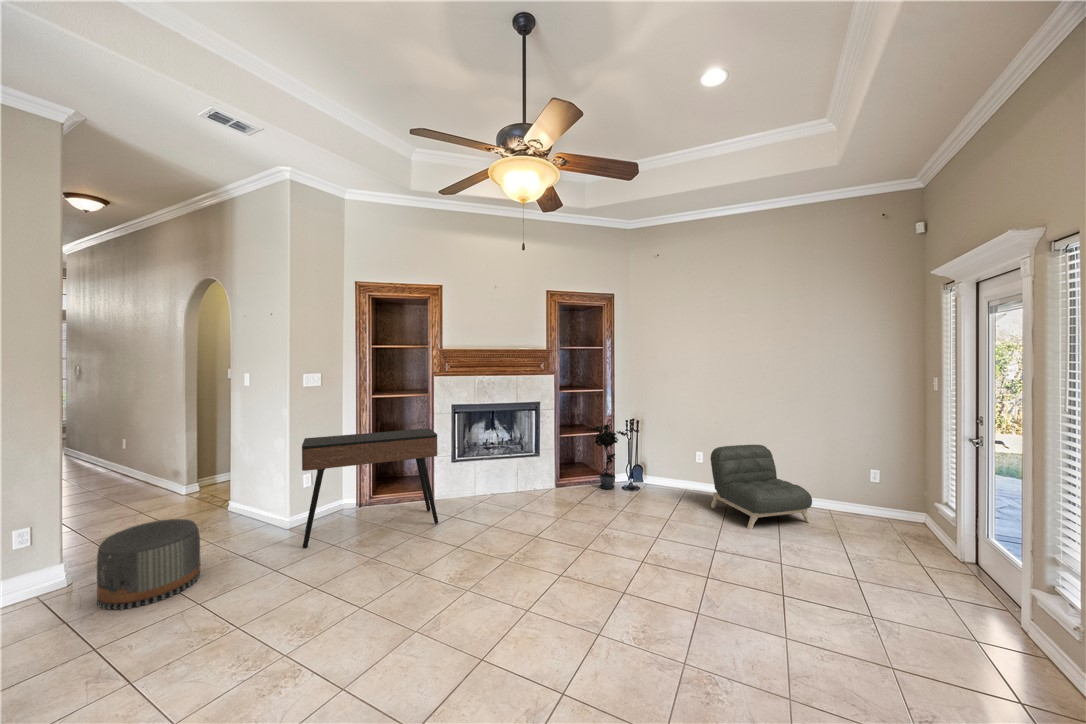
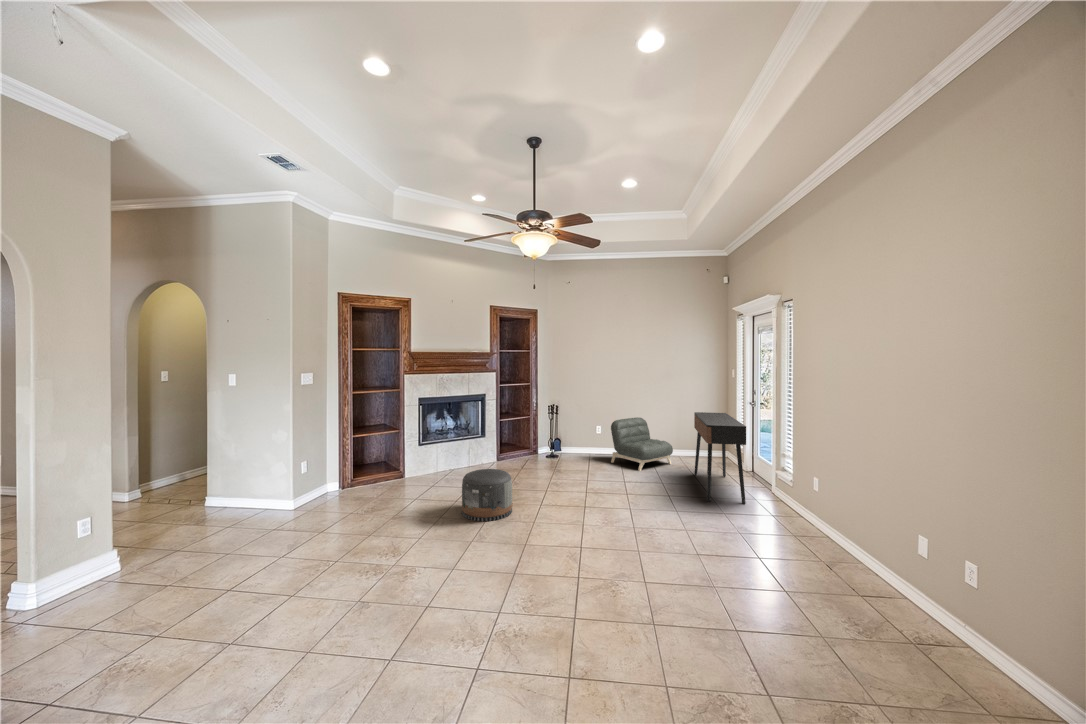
potted plant: present [586,424,629,489] -> none [517,408,552,460]
console table: present [302,428,438,548] -> present [694,412,746,504]
pouf: present [97,519,200,610] -> present [462,469,512,521]

